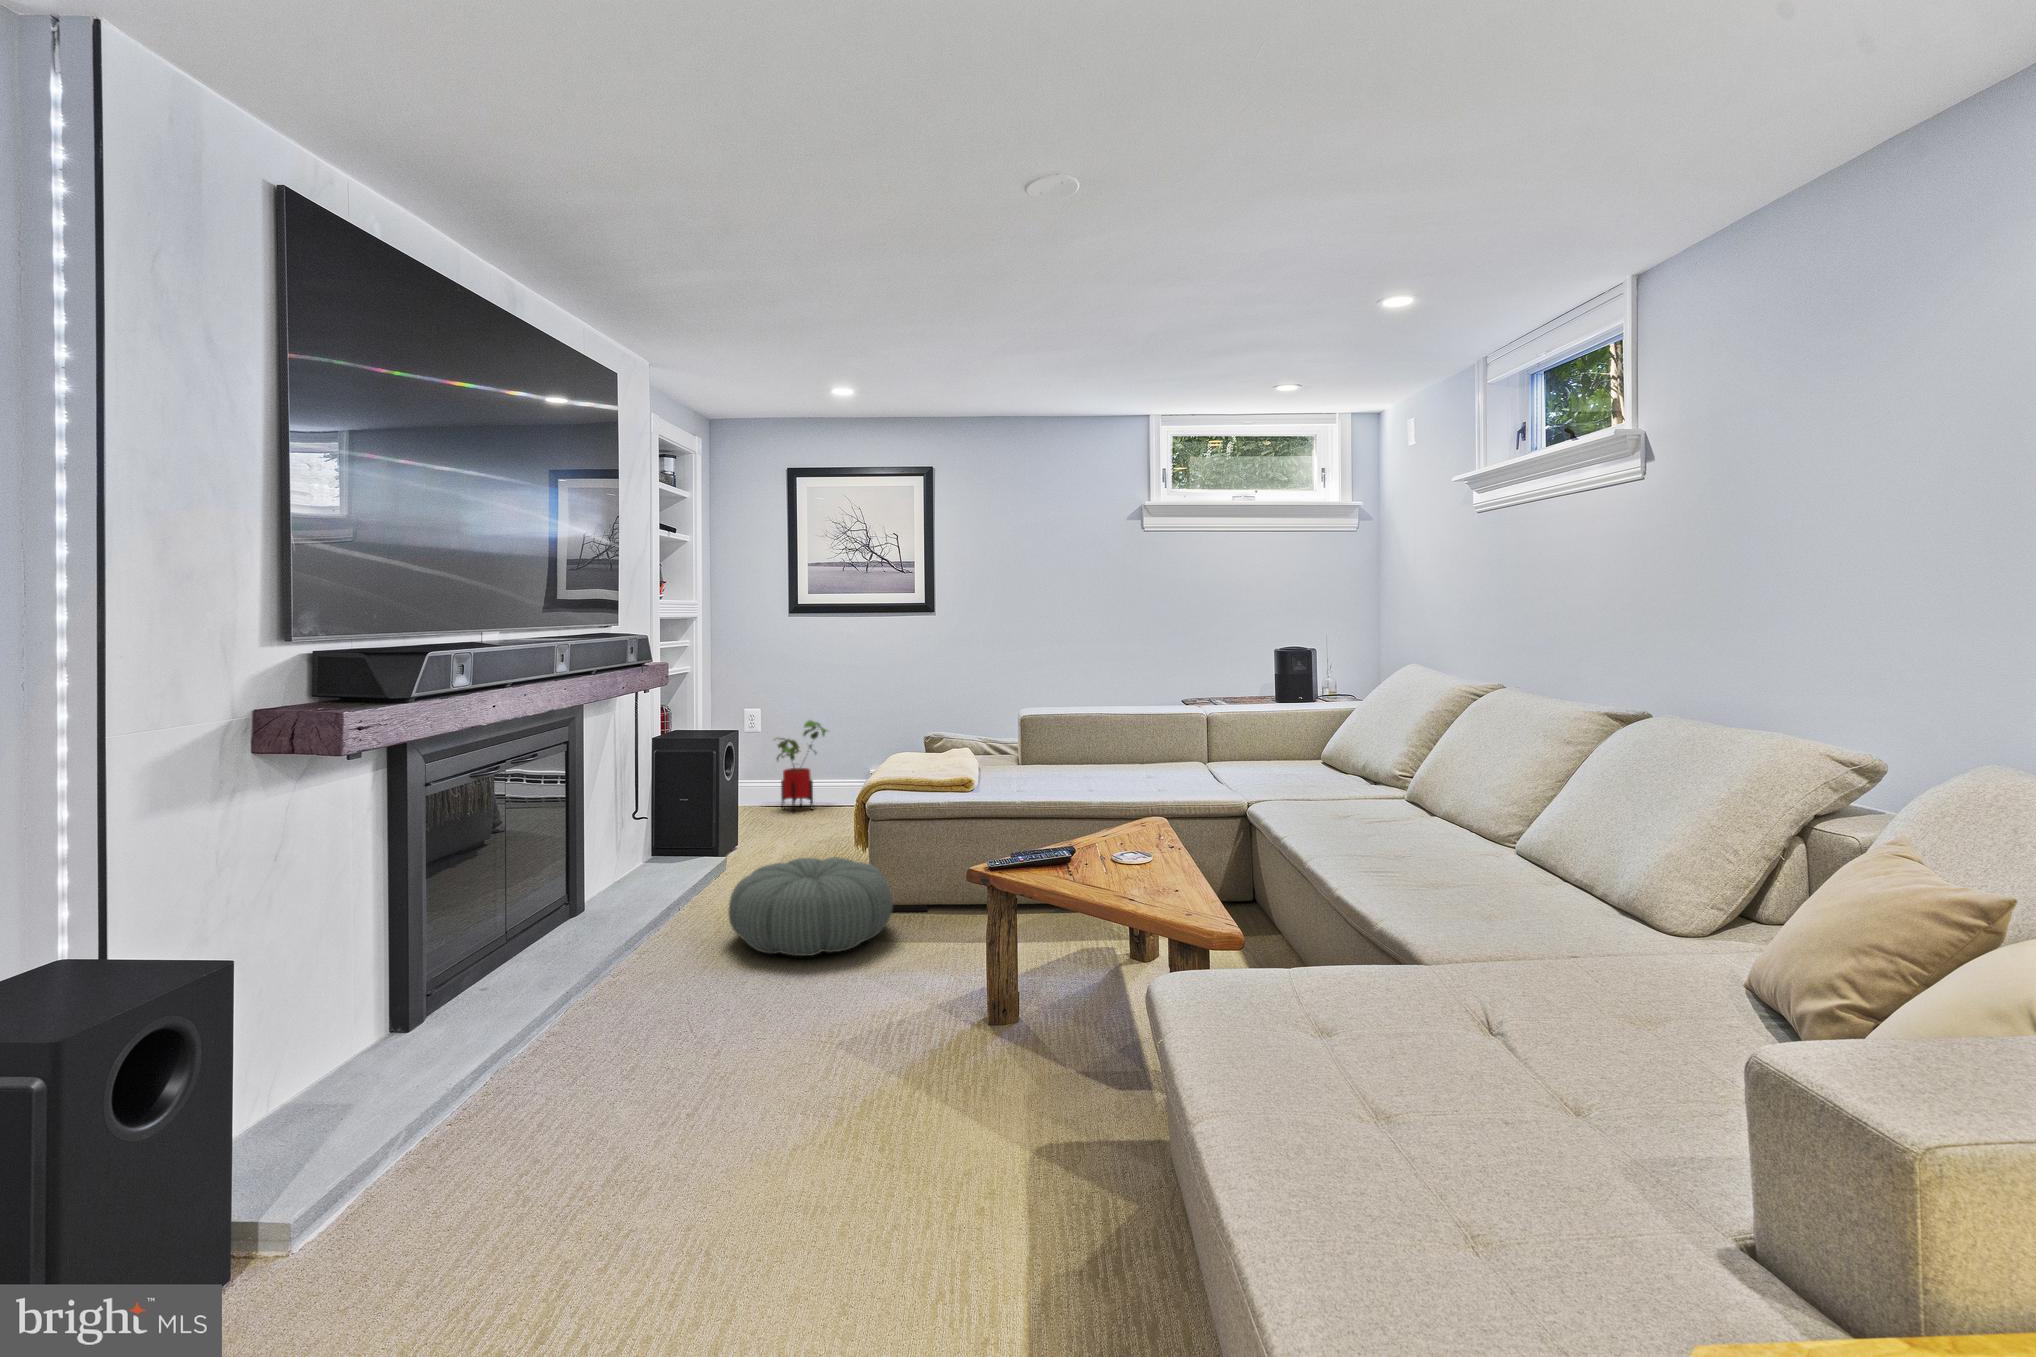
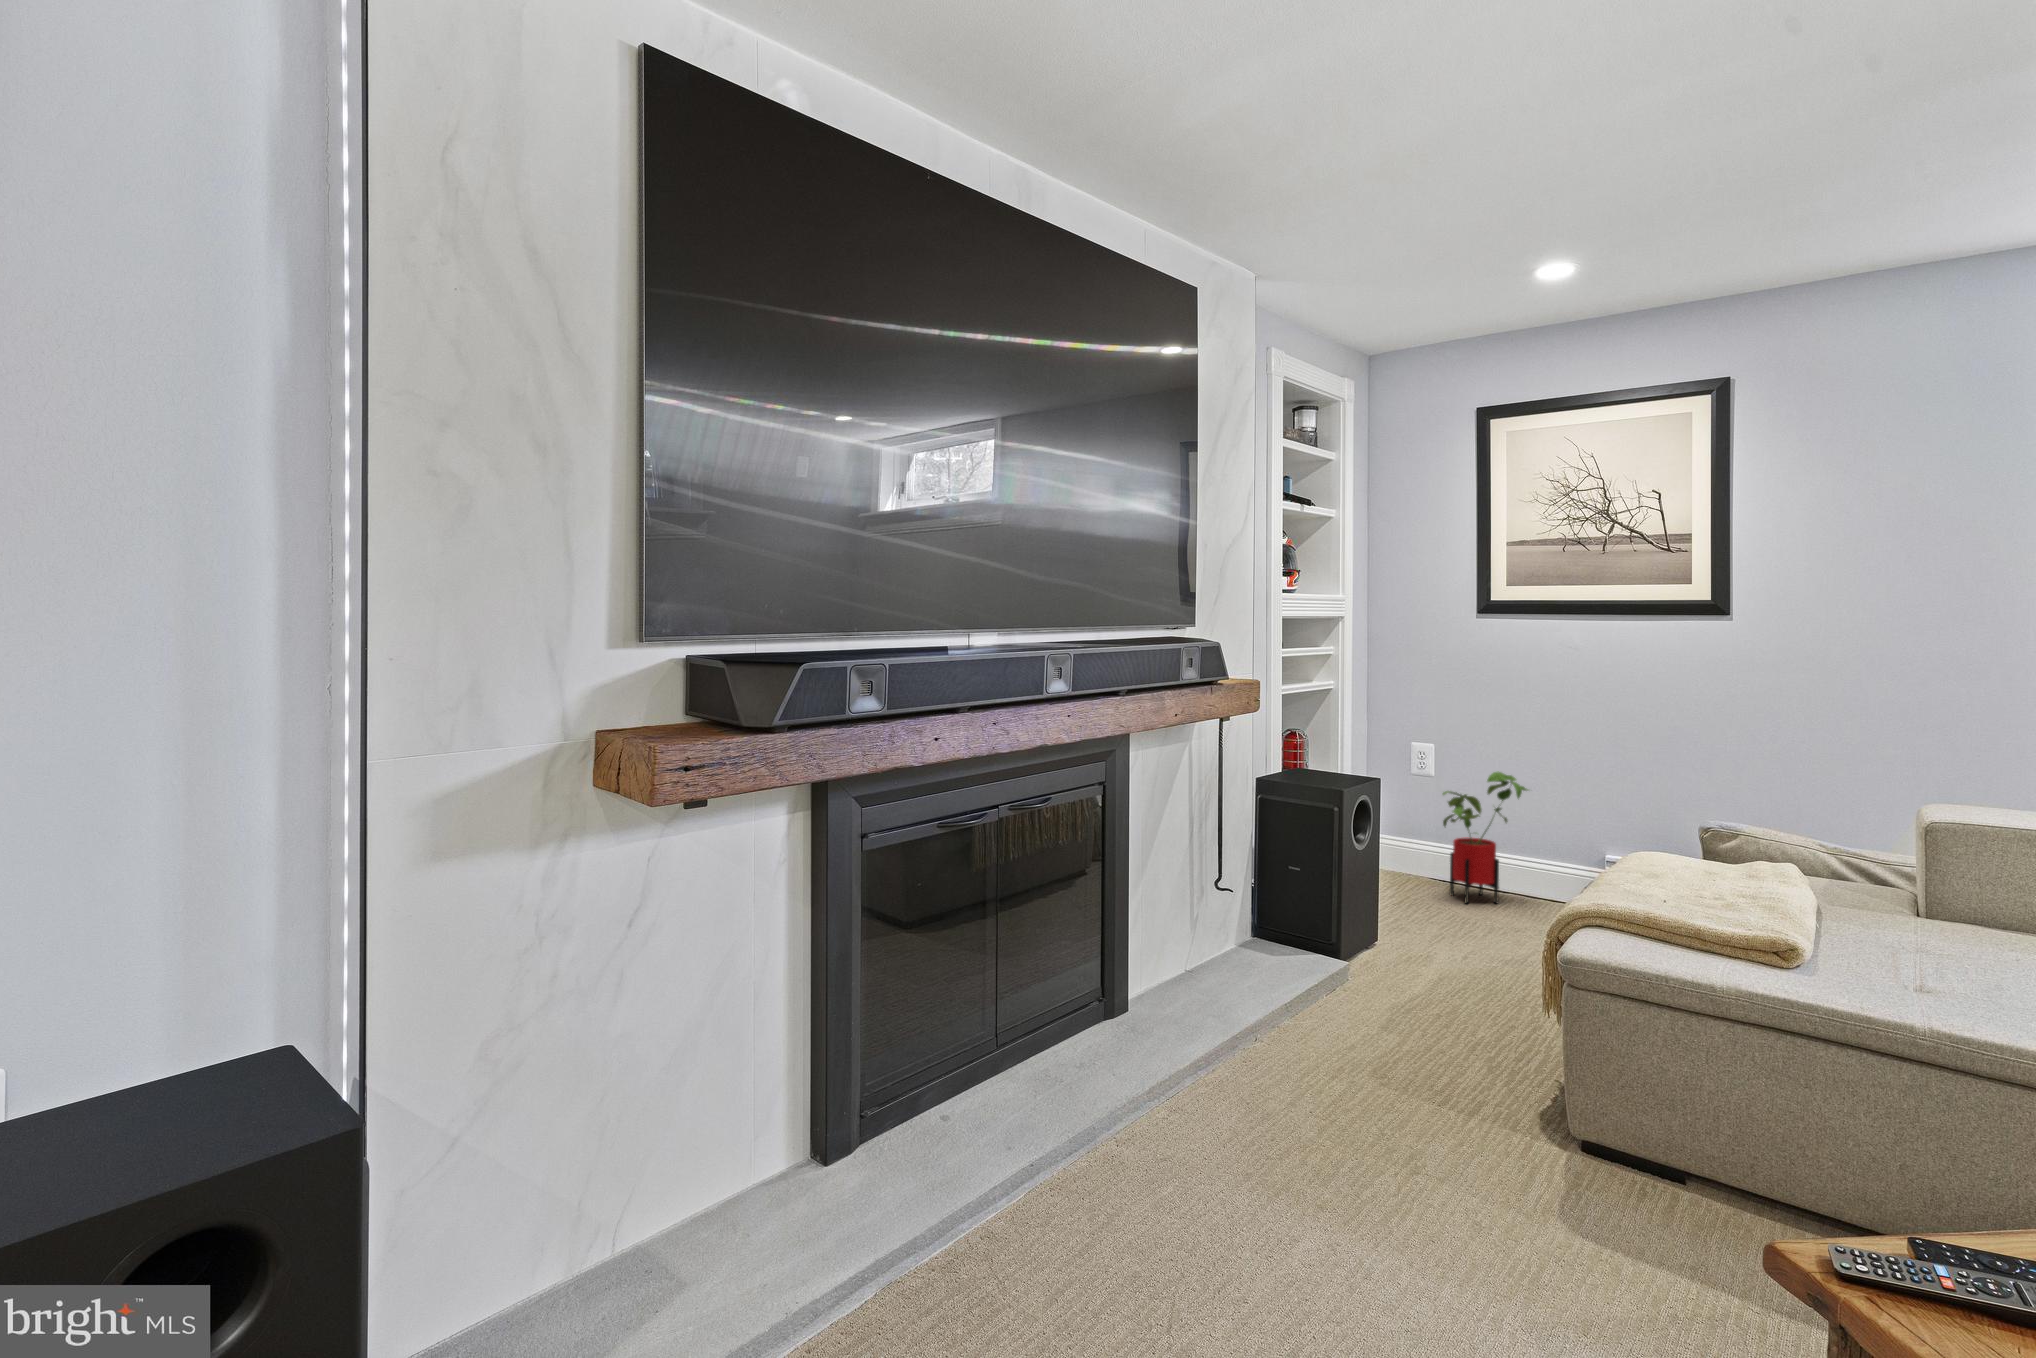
pouf: present [728,857,893,956] -> none [1285,1023,1593,1242]

